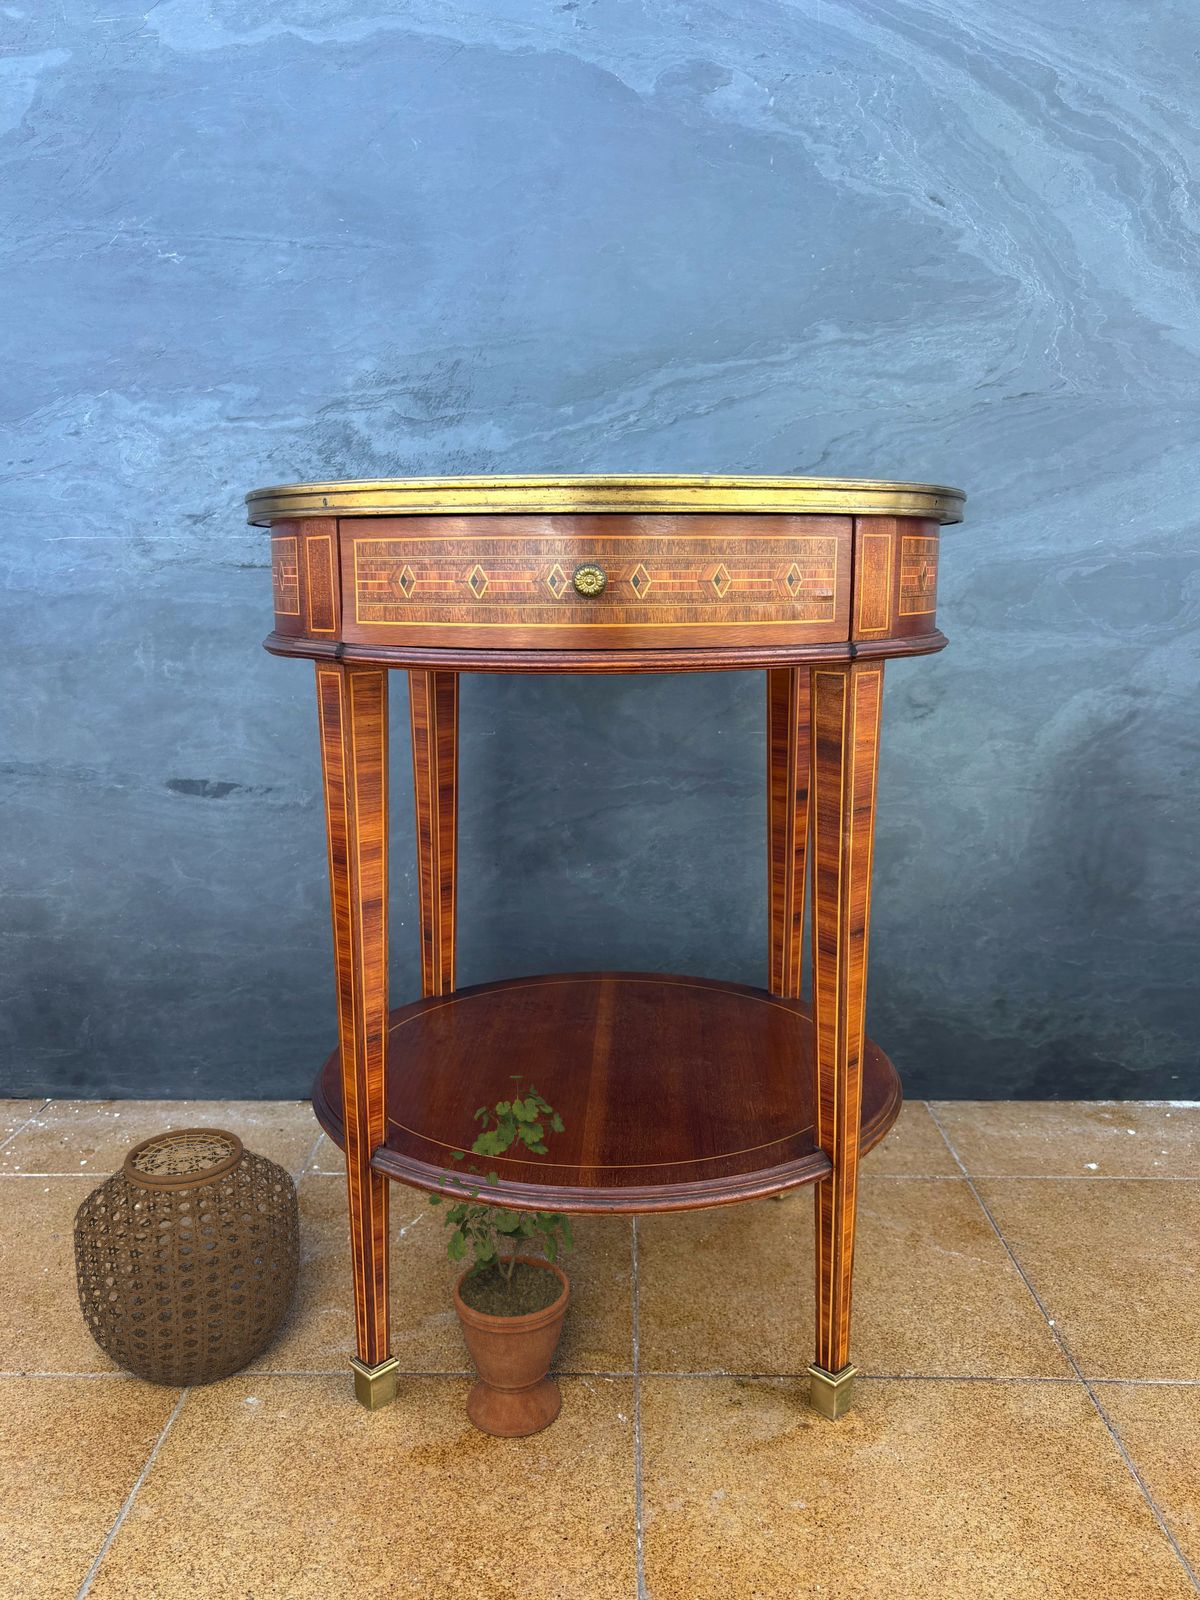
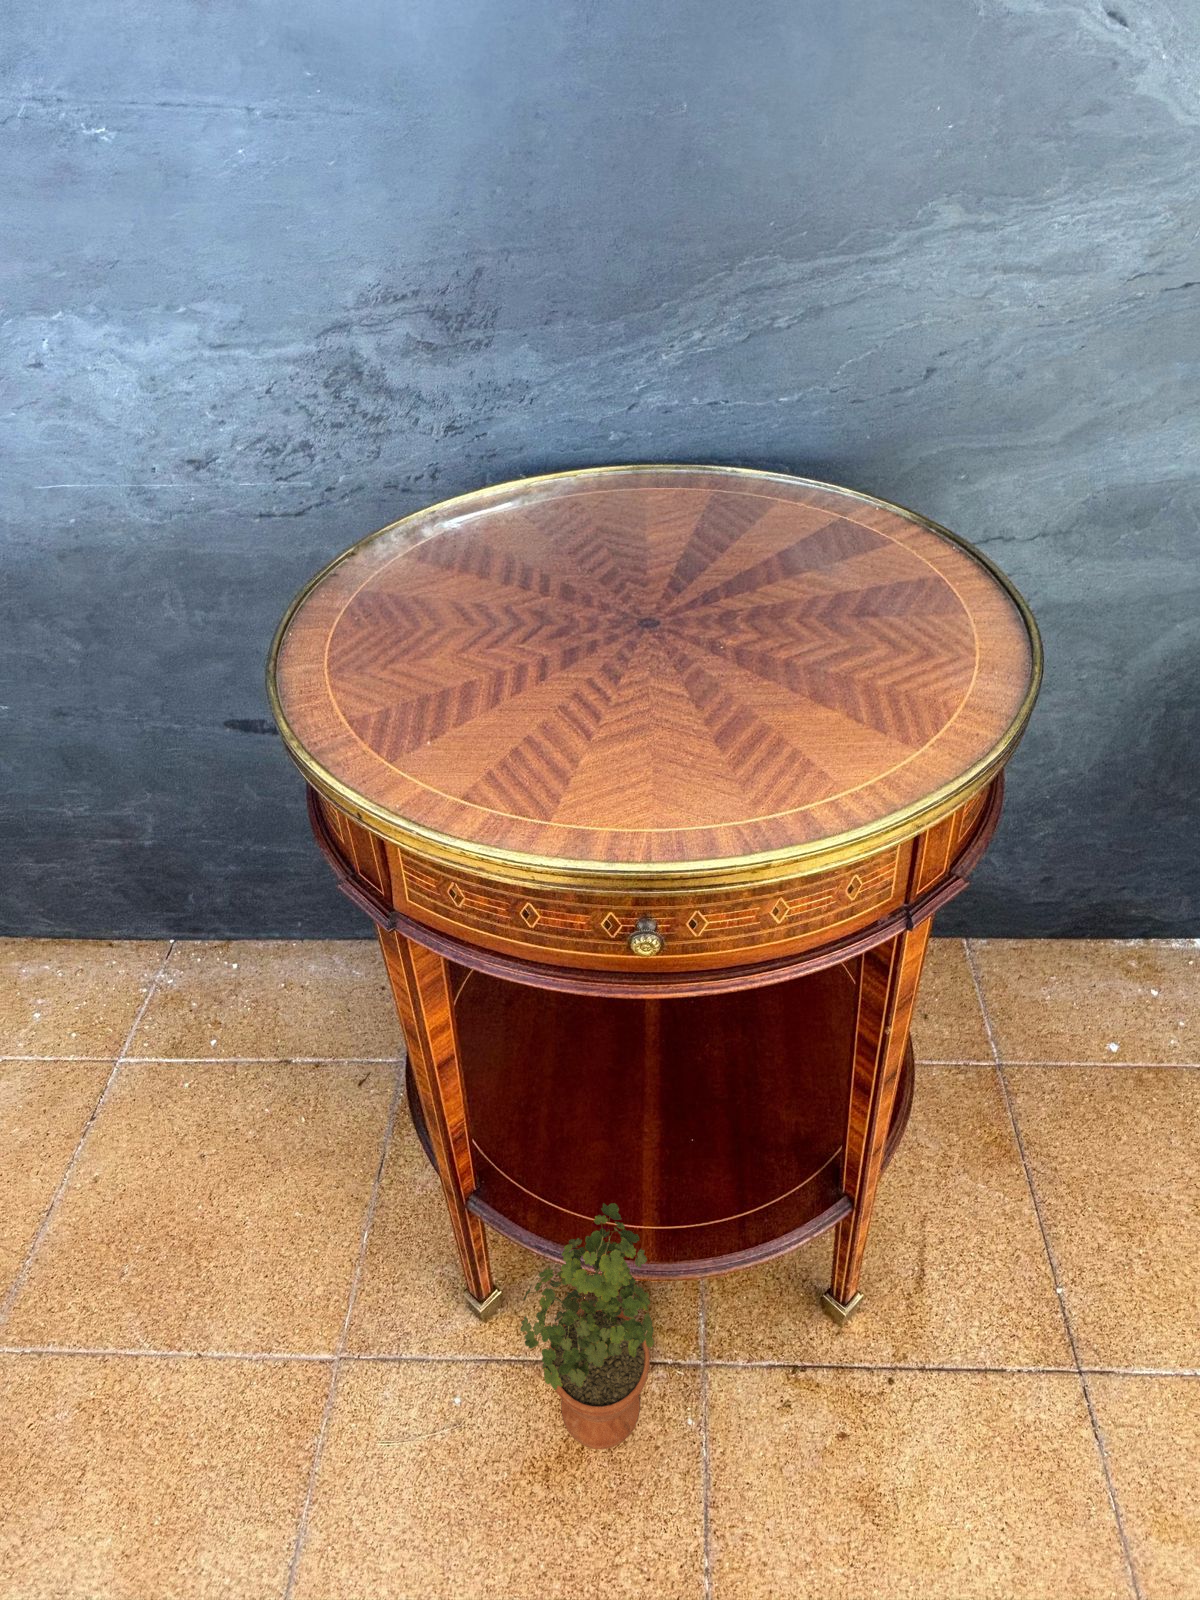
woven basket: present [74,1128,300,1386] -> none [206,1175,409,1398]

